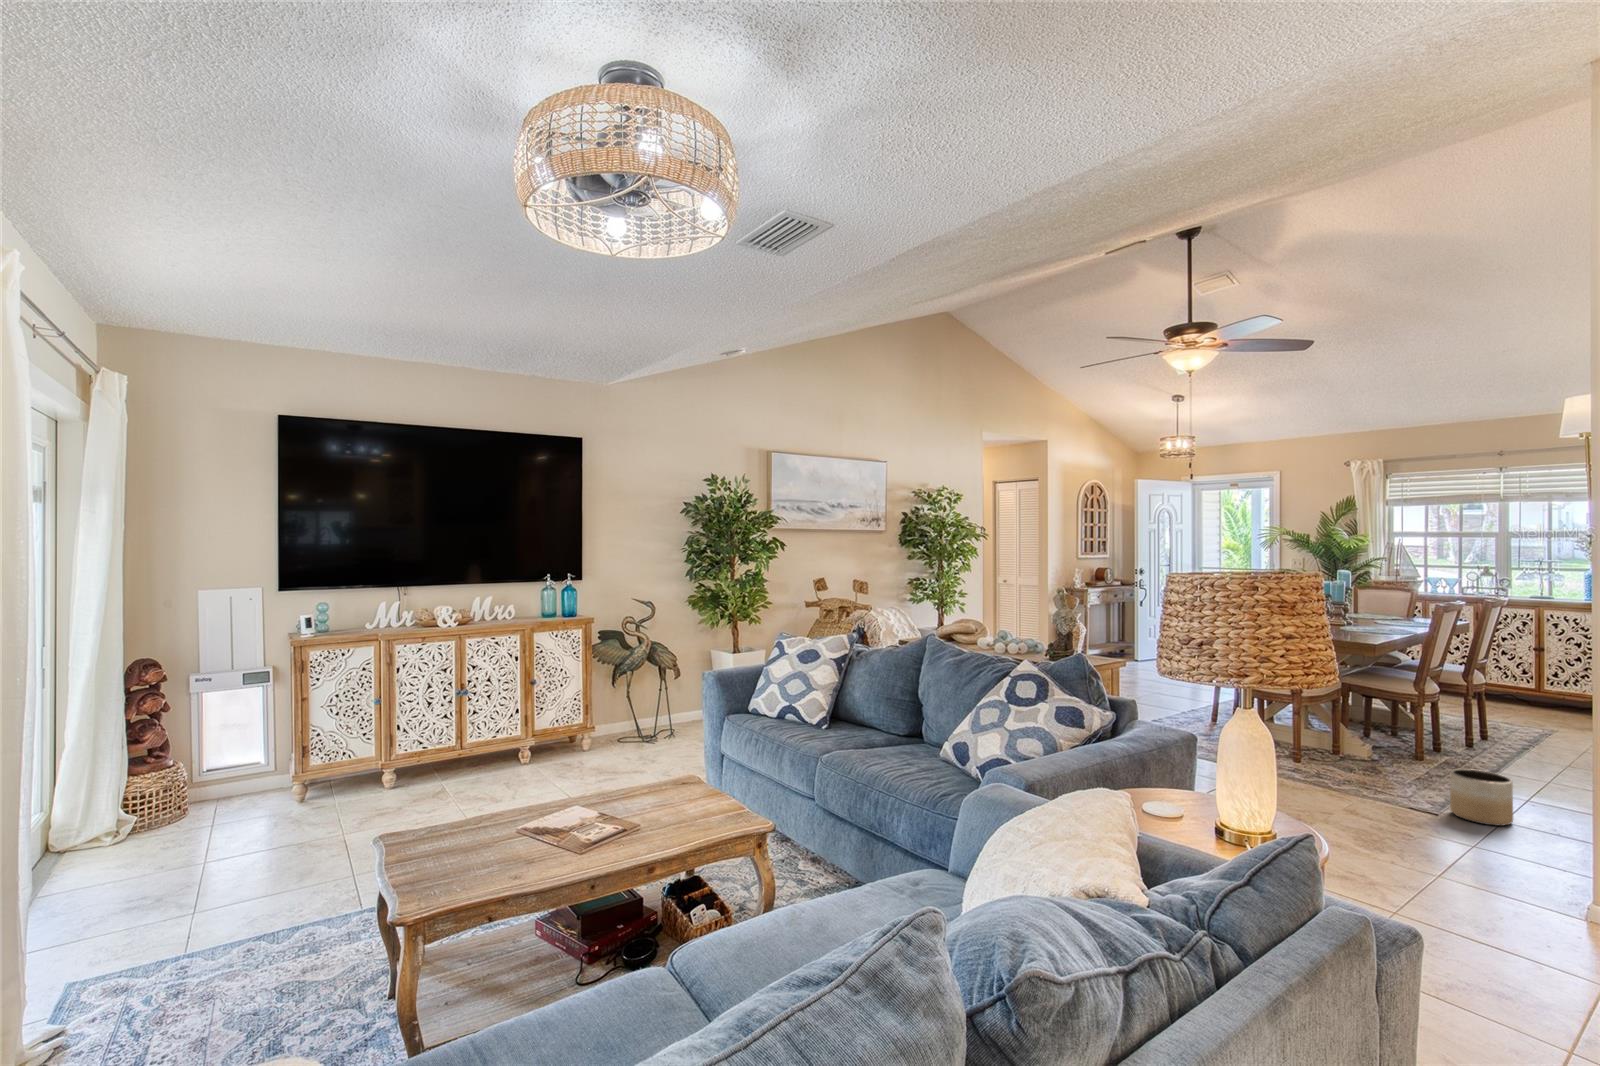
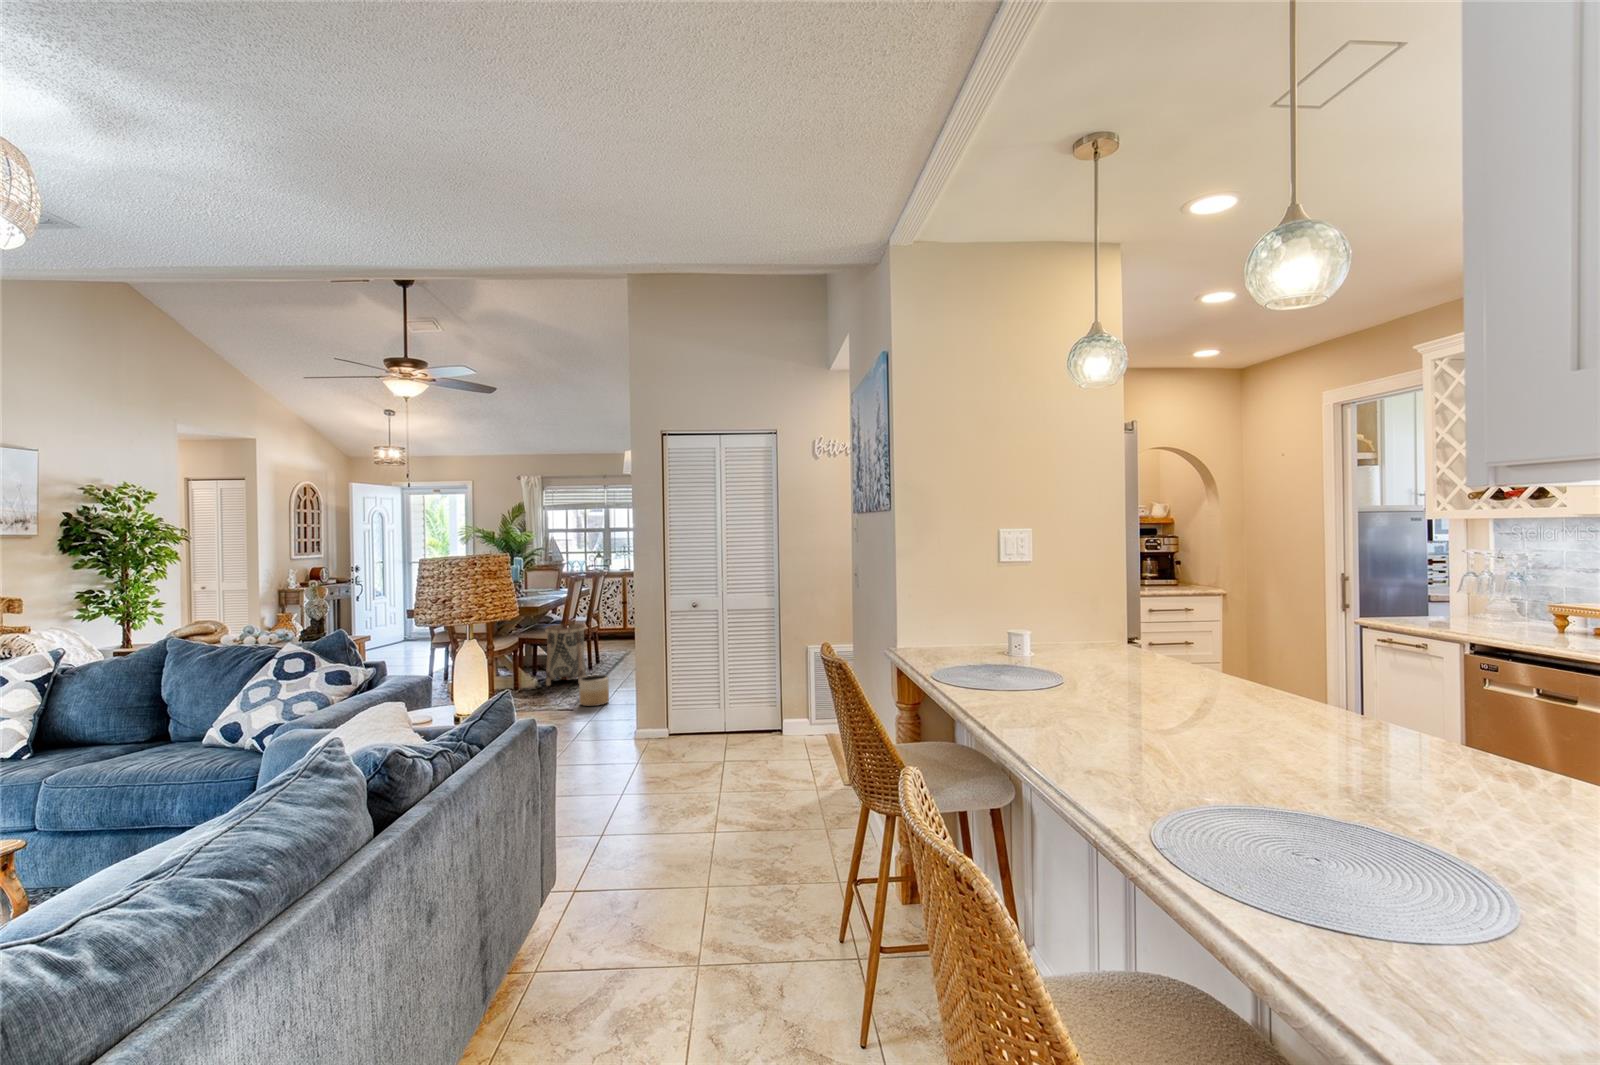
basket: none [1385,673,1462,773] -> present [545,624,586,686]

